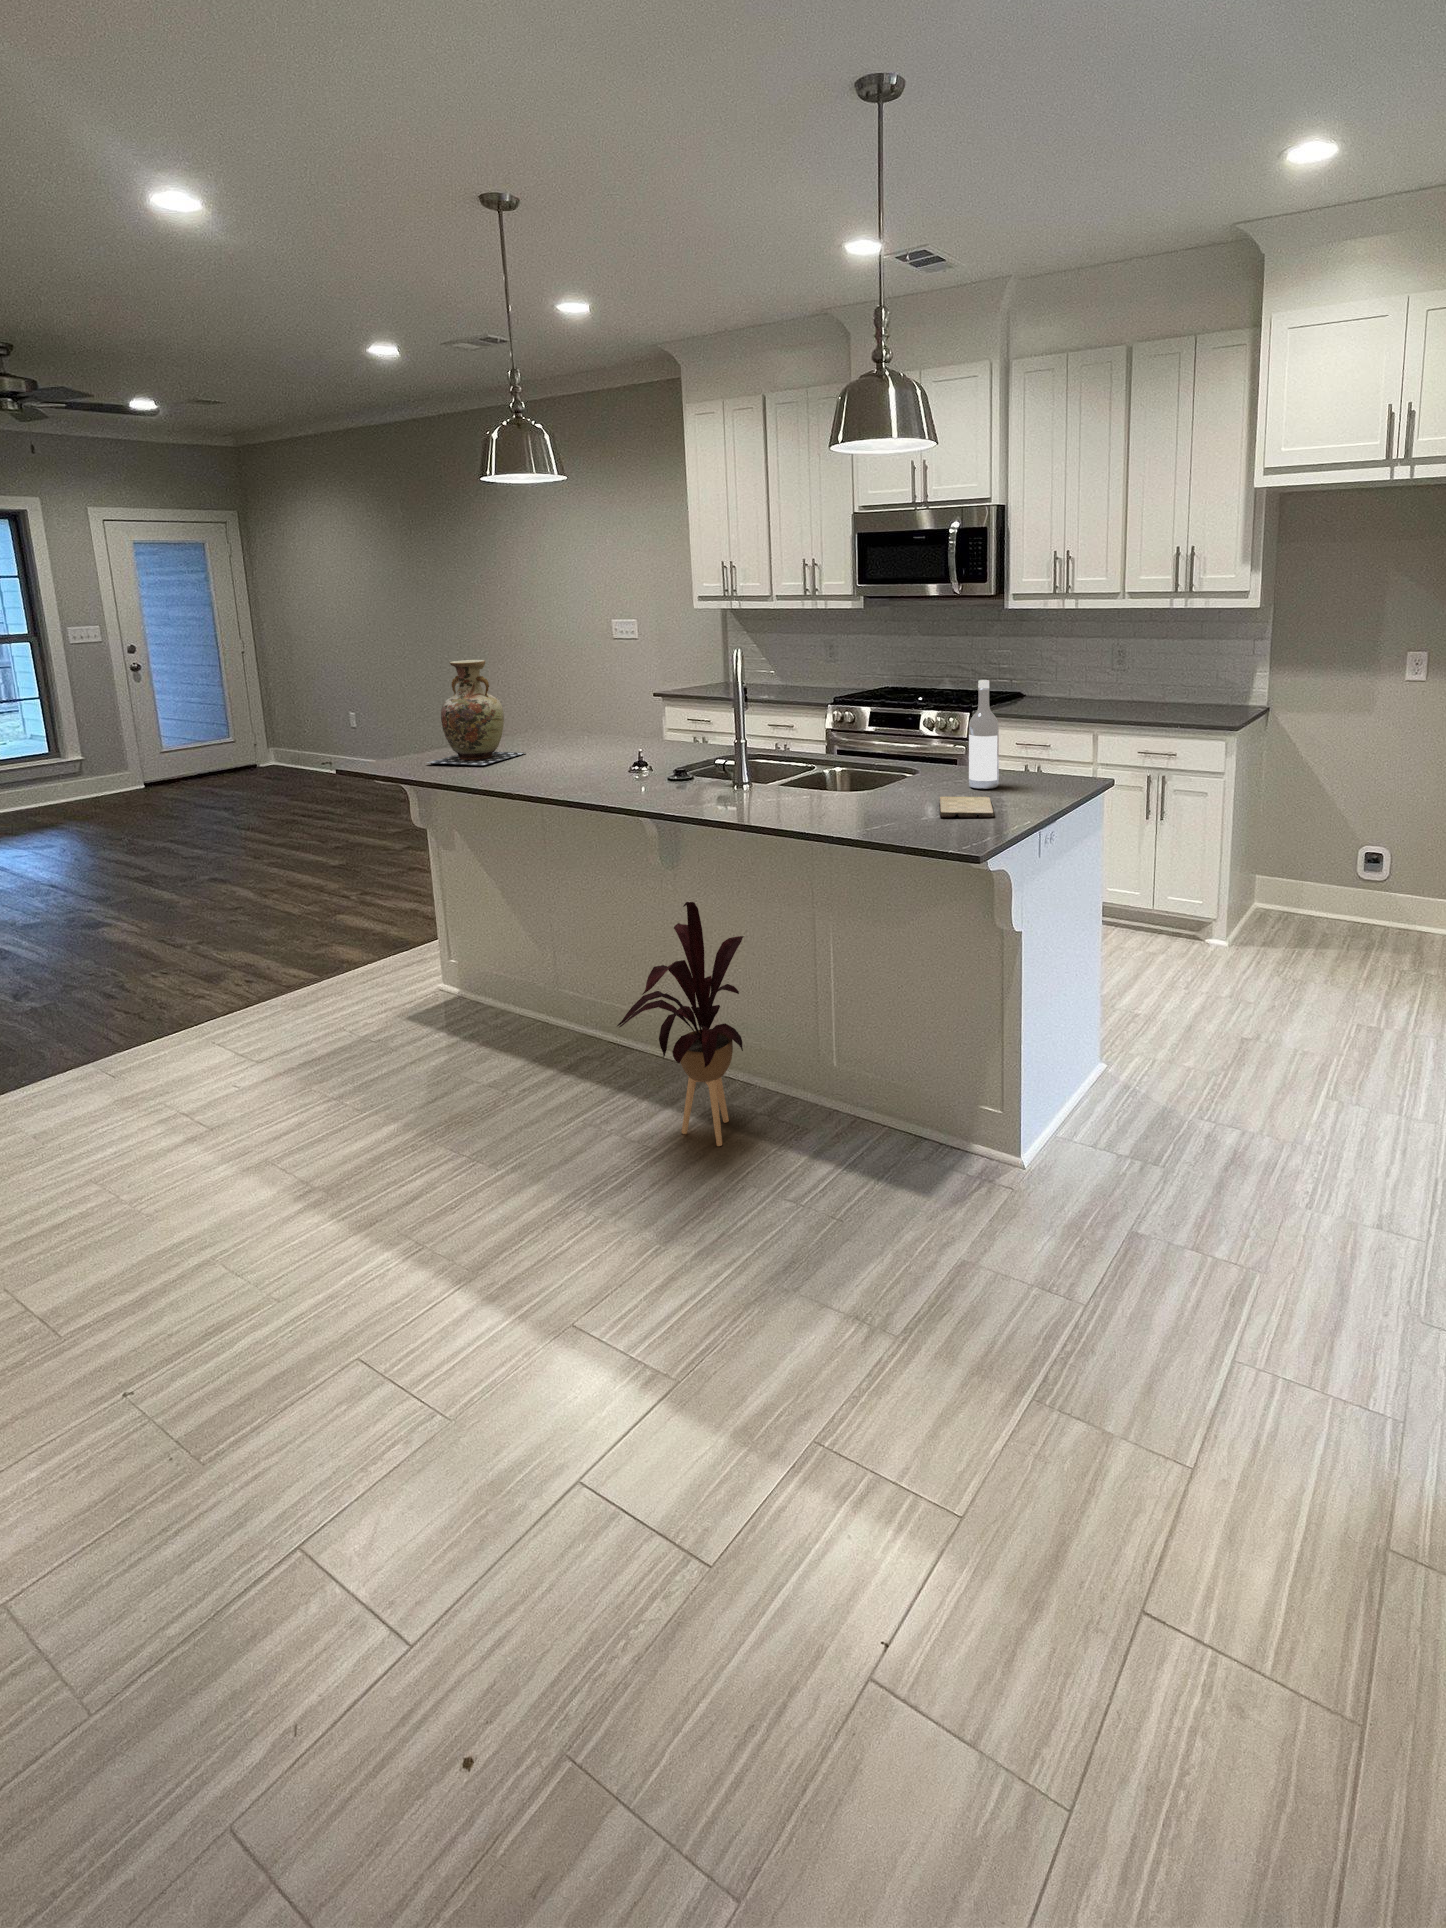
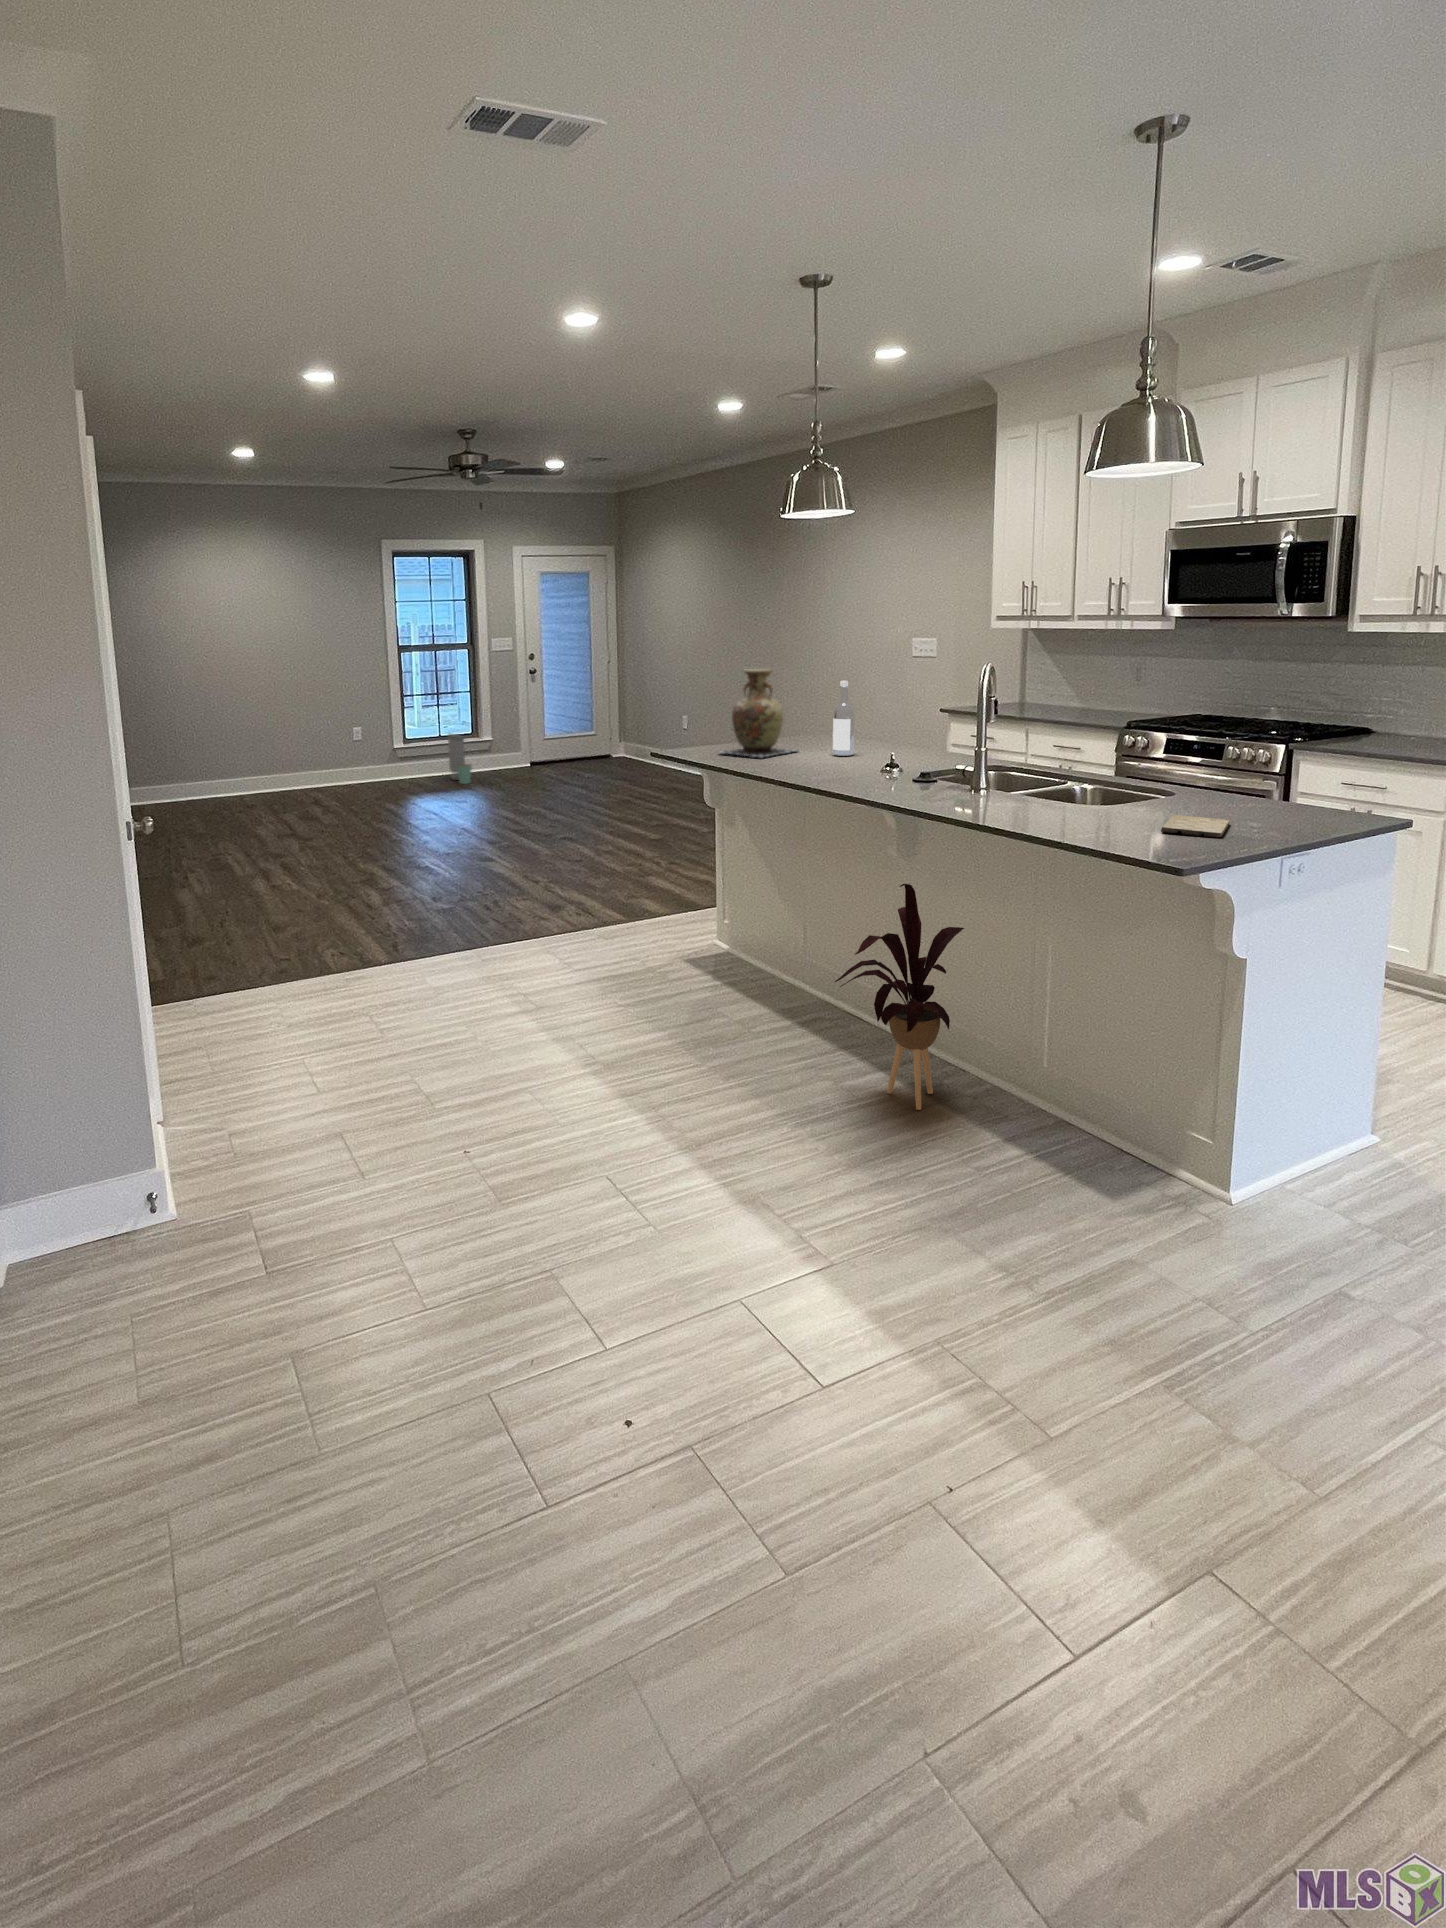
wine bottle: present [969,680,999,789] -> present [833,681,854,756]
trash can: none [13,755,59,820] -> present [448,734,472,784]

